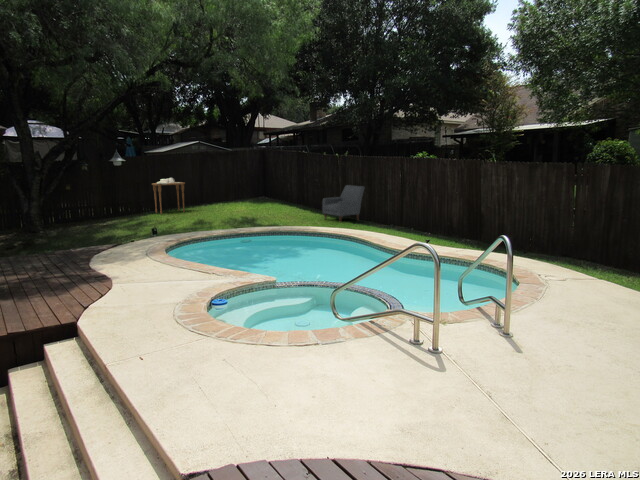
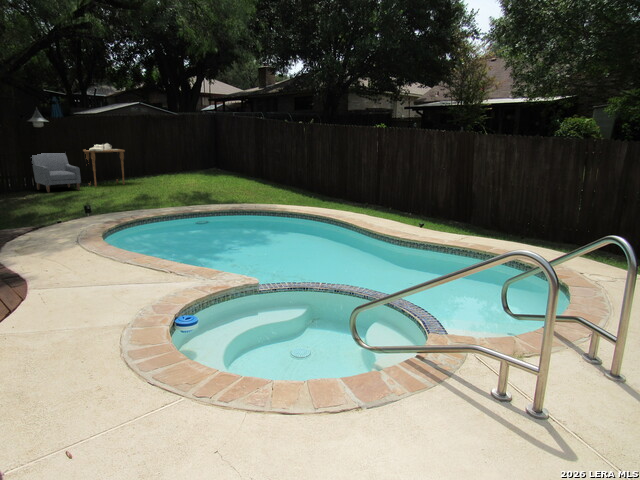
chair: present [322,185,365,222] -> present [31,153,81,193]

